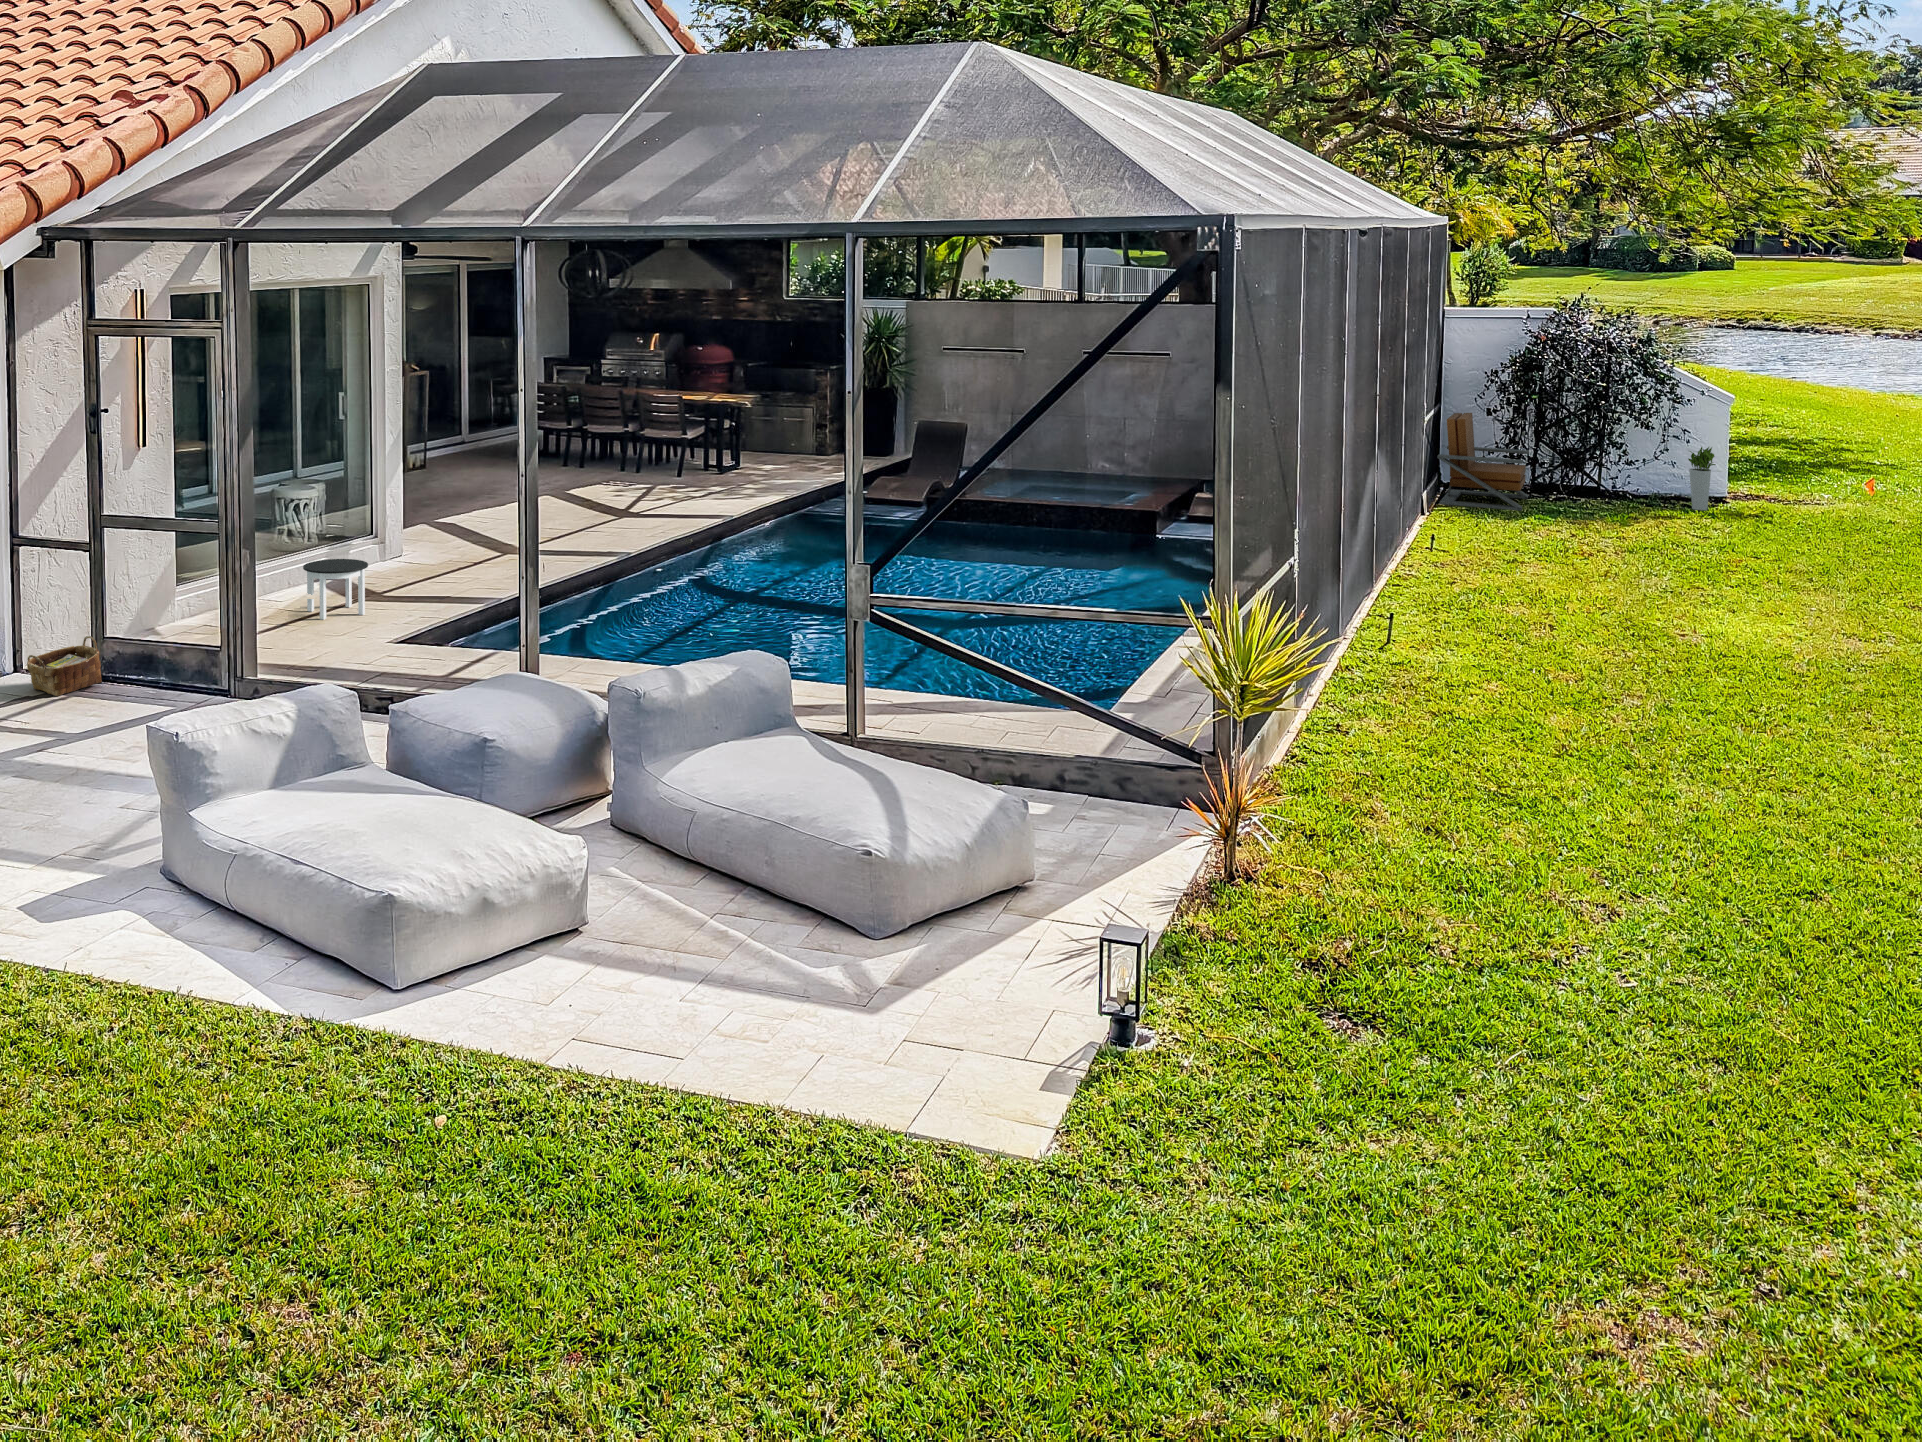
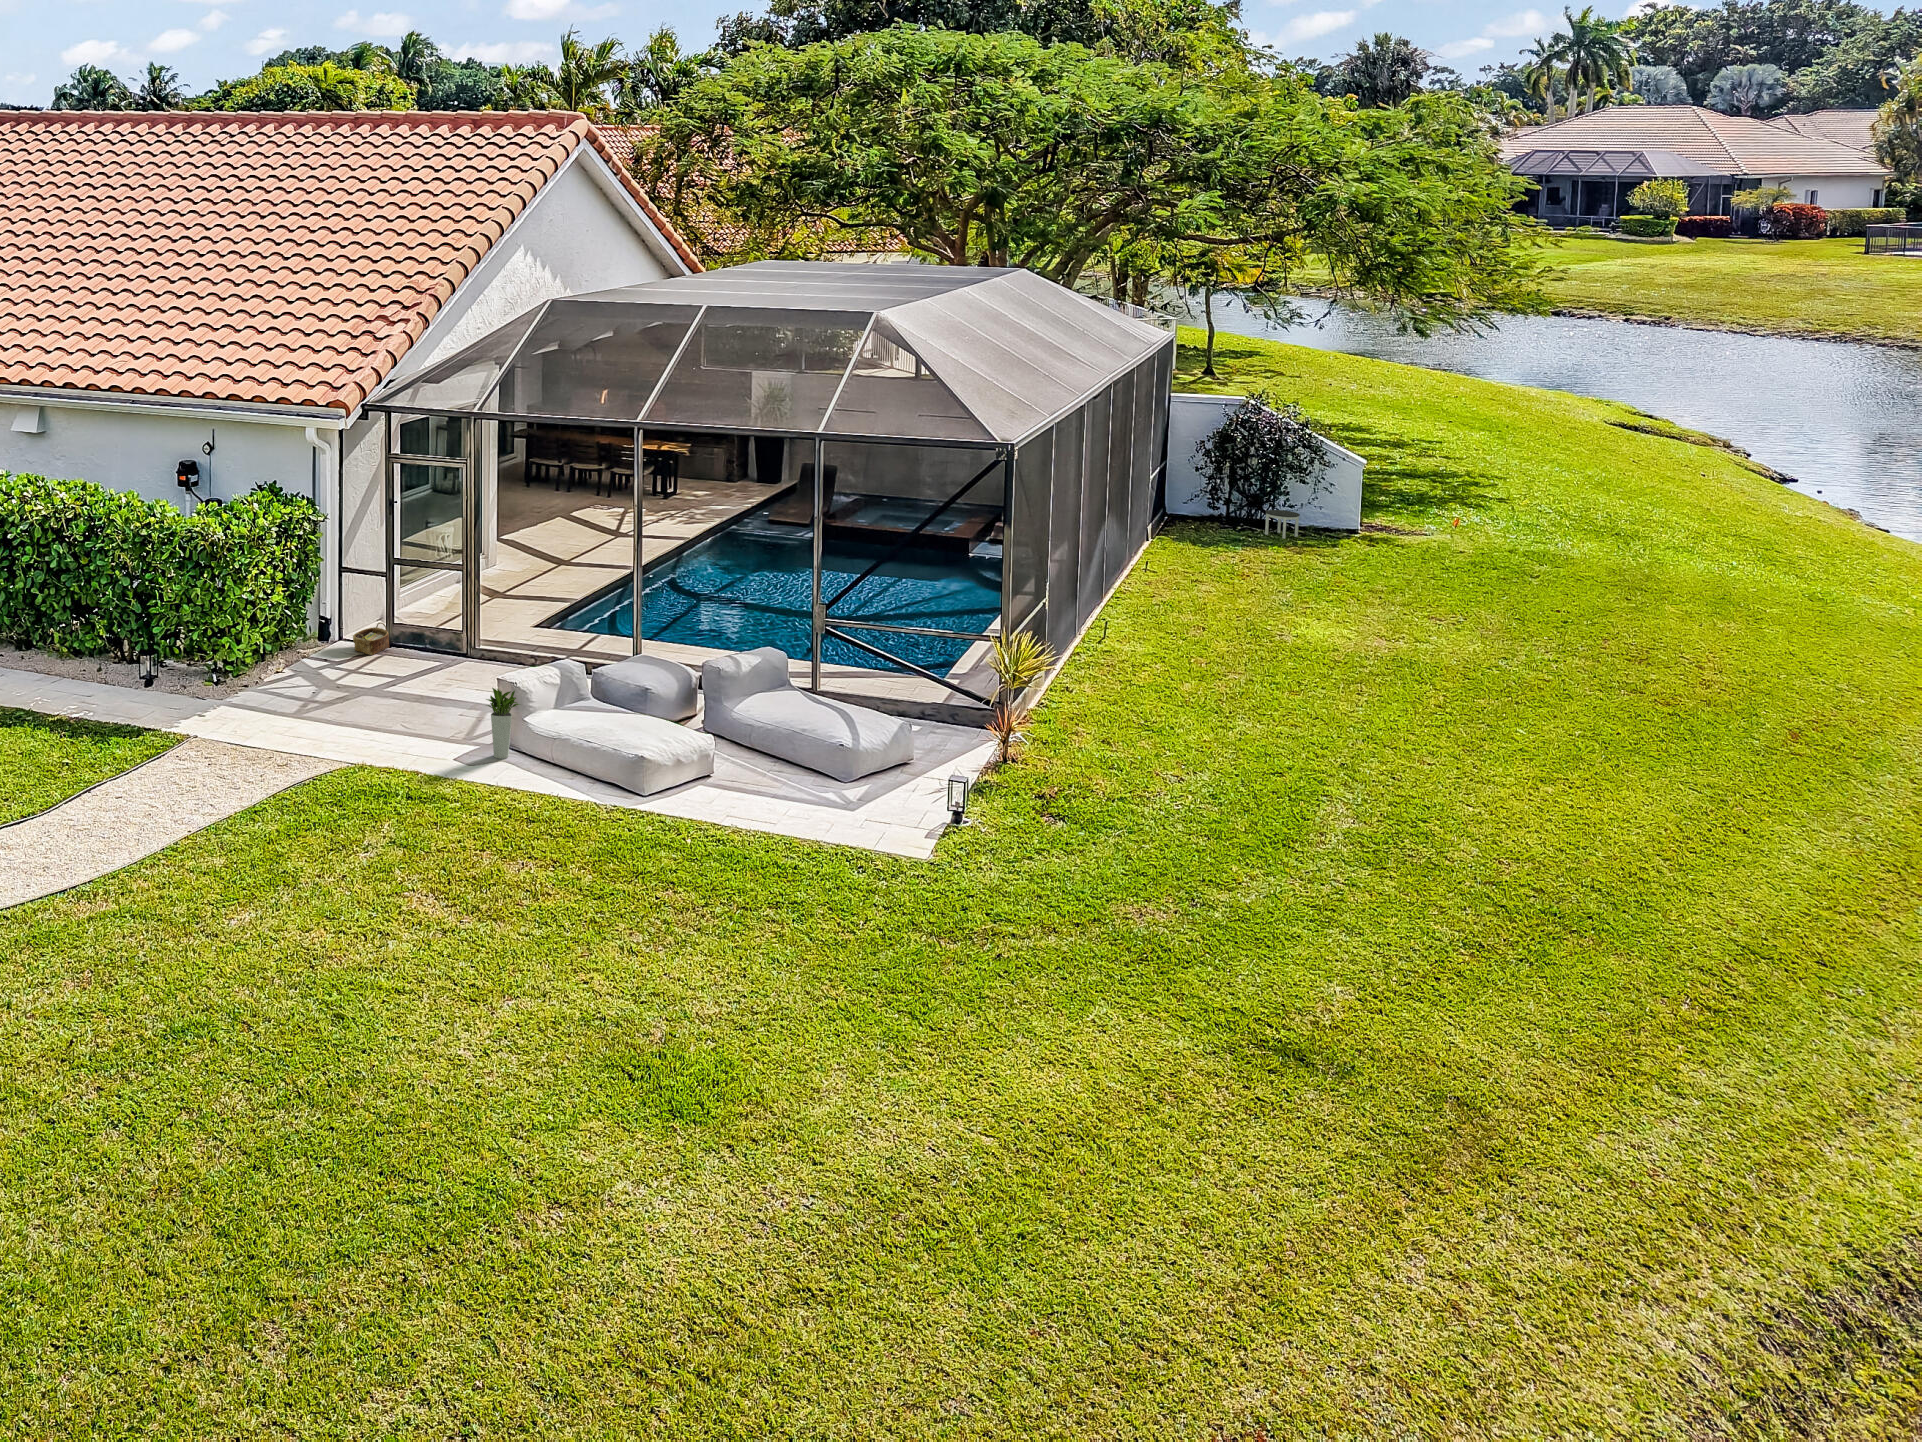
lounge chair: present [1437,413,1529,510] -> none [1159,469,1225,540]
planter: present [1688,447,1716,510] -> present [486,688,519,759]
round table: present [303,559,368,620] -> present [1265,510,1300,539]

